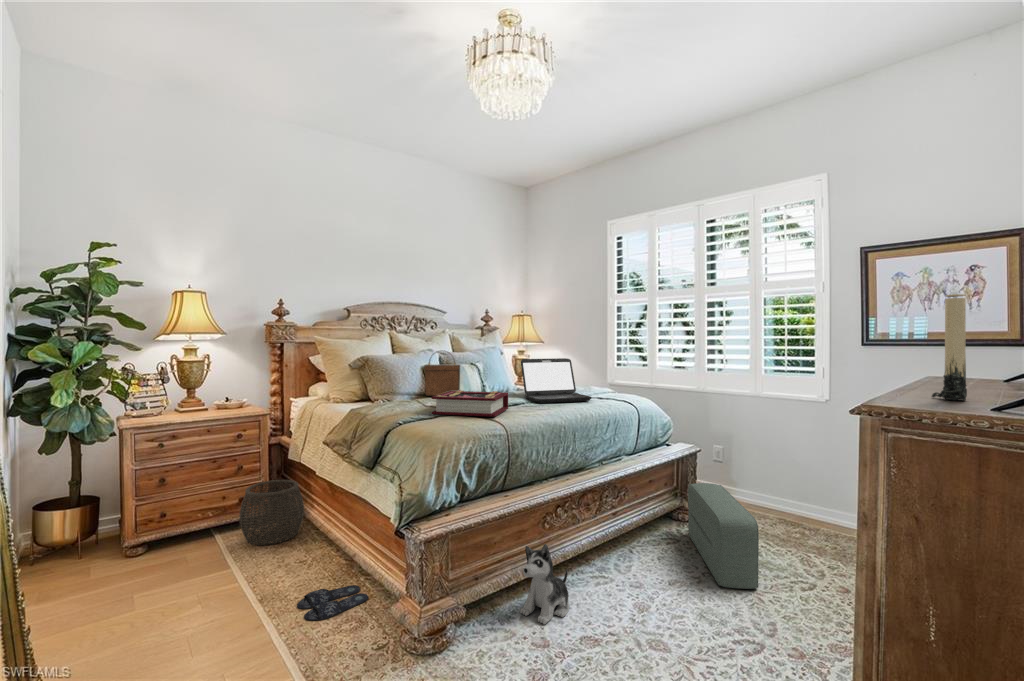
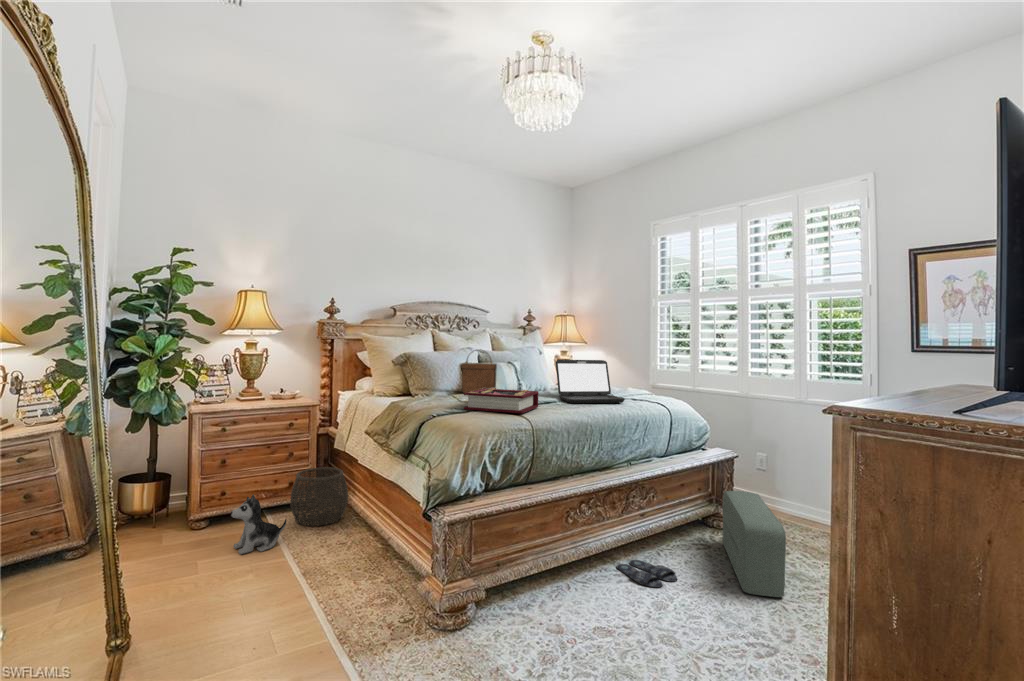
candle: present [932,294,967,400] -> none [914,303,945,405]
plush toy: present [520,544,569,624] -> present [231,494,287,554]
slippers: present [297,585,368,621] -> present [617,560,677,588]

